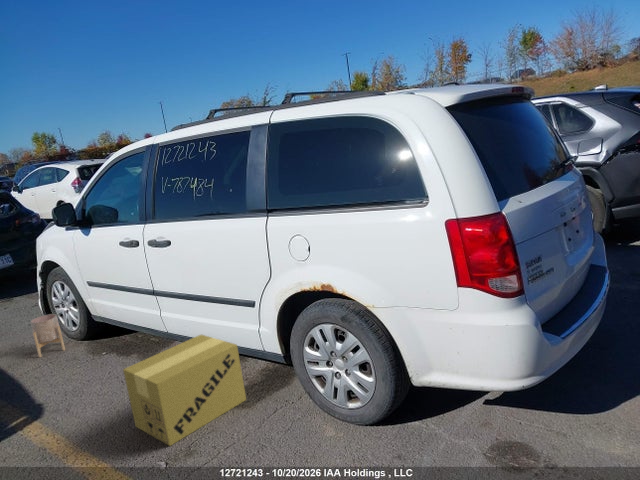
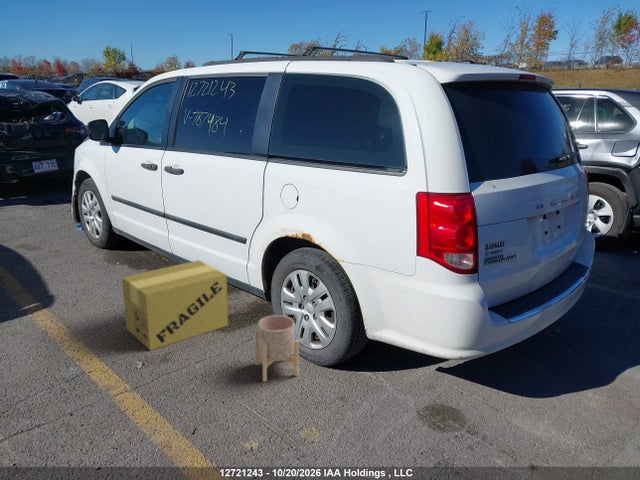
planter: present [30,314,65,357] -> present [255,315,299,382]

